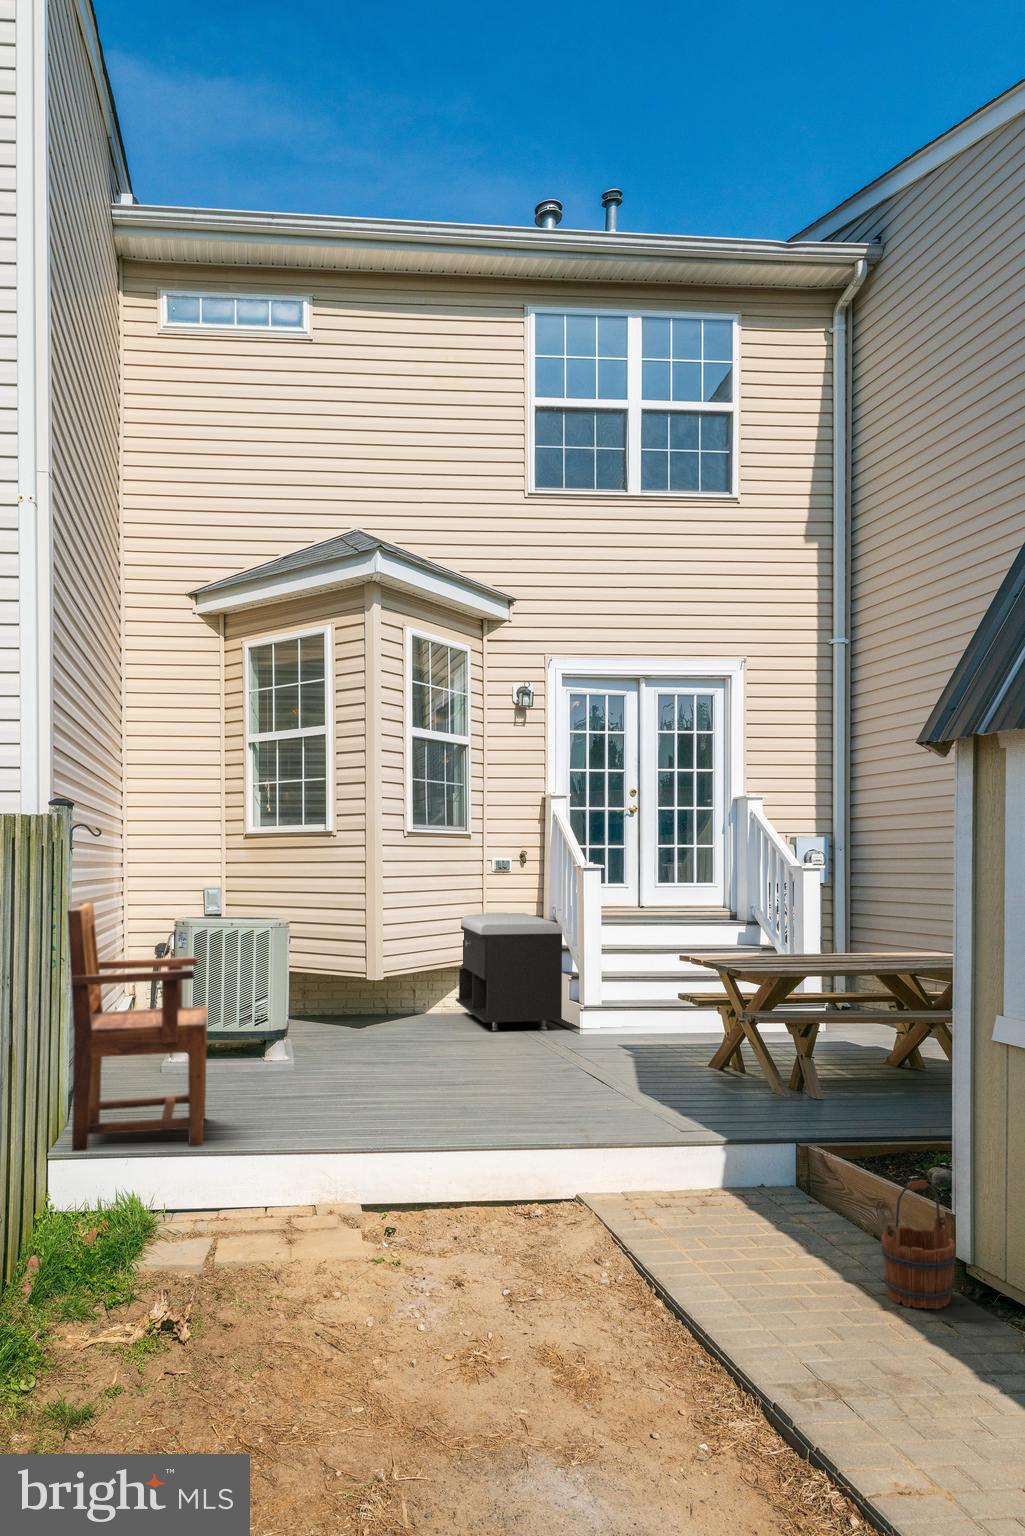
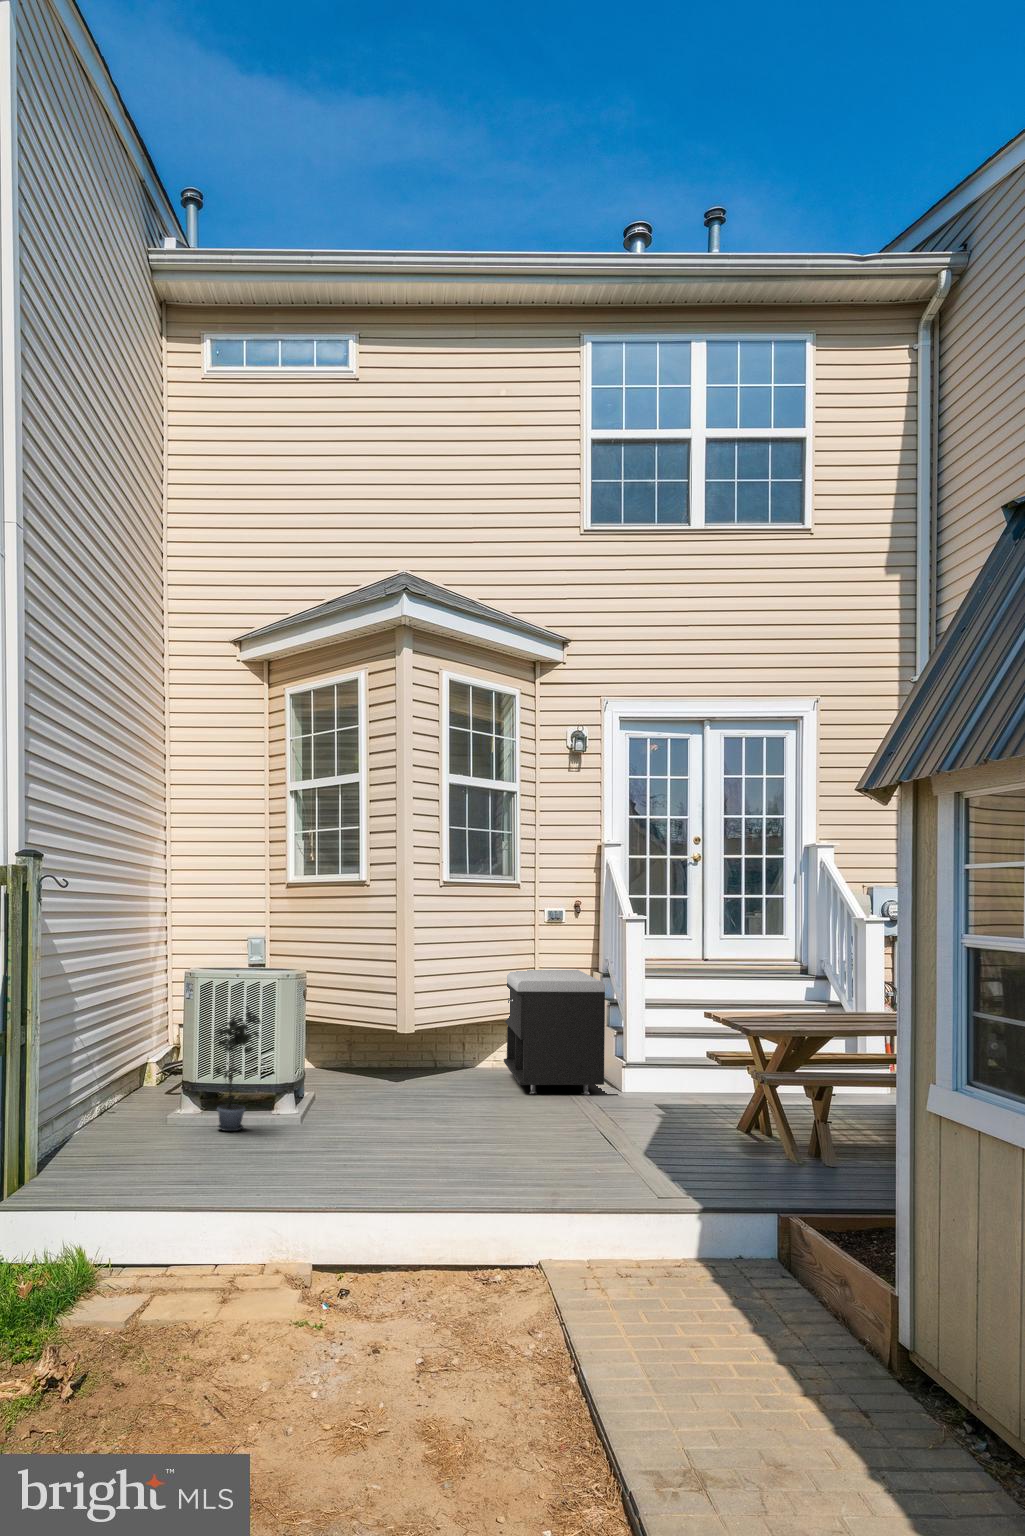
armchair: present [67,903,207,1151] -> none [33,951,184,1200]
potted plant: none [205,954,259,1077] -> present [215,1006,260,1131]
wooden bucket: present [881,1180,955,1309] -> none [807,1264,884,1405]

